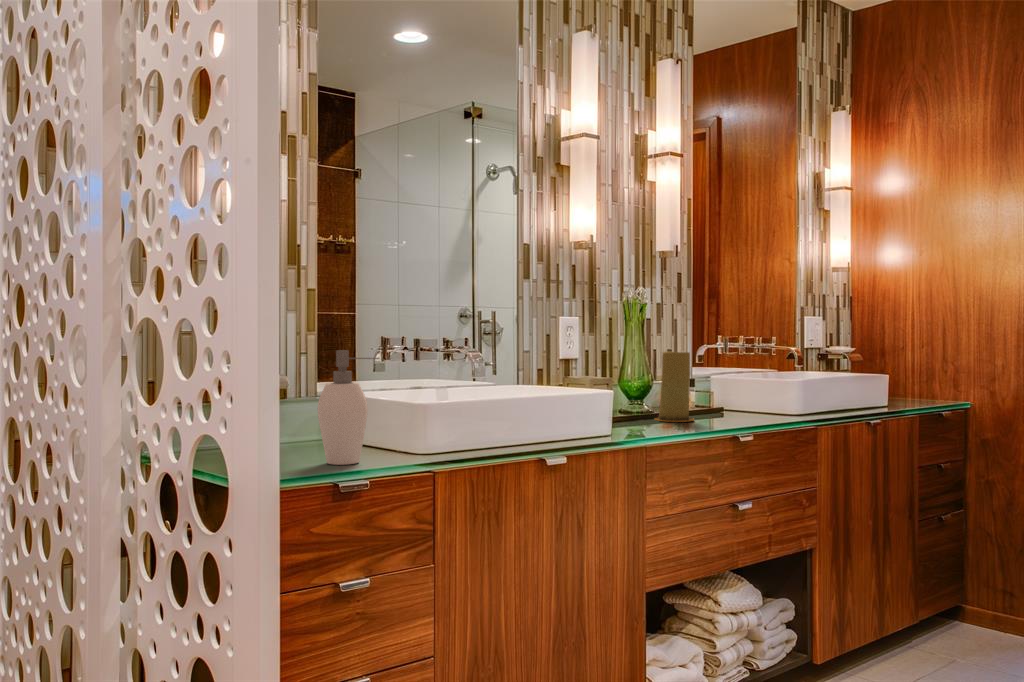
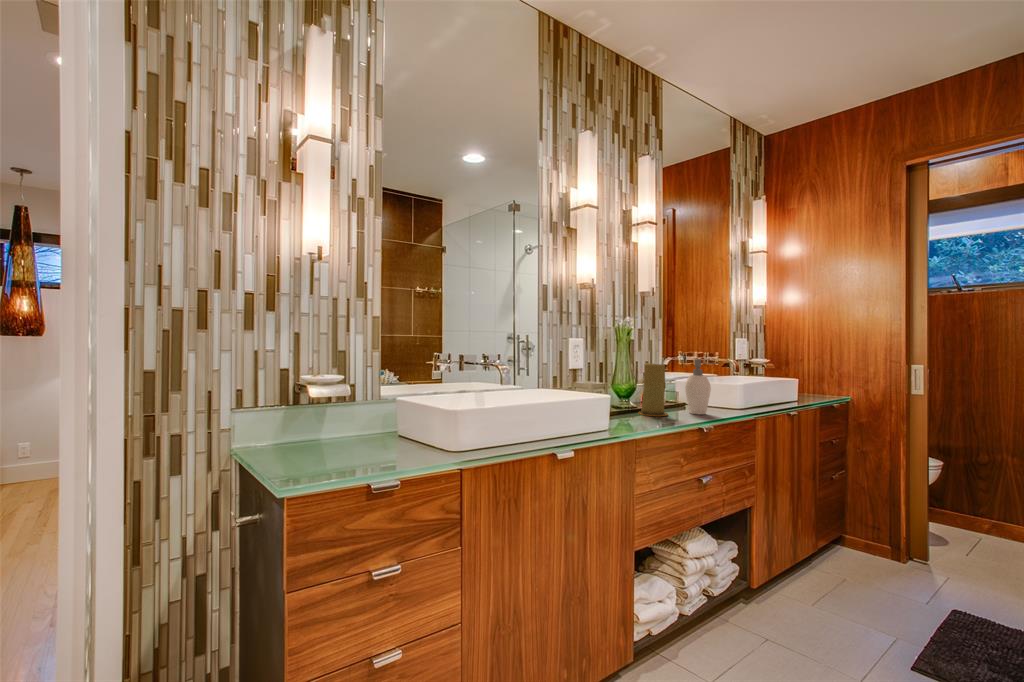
soap dispenser: present [318,350,379,465] -> present [685,359,711,414]

